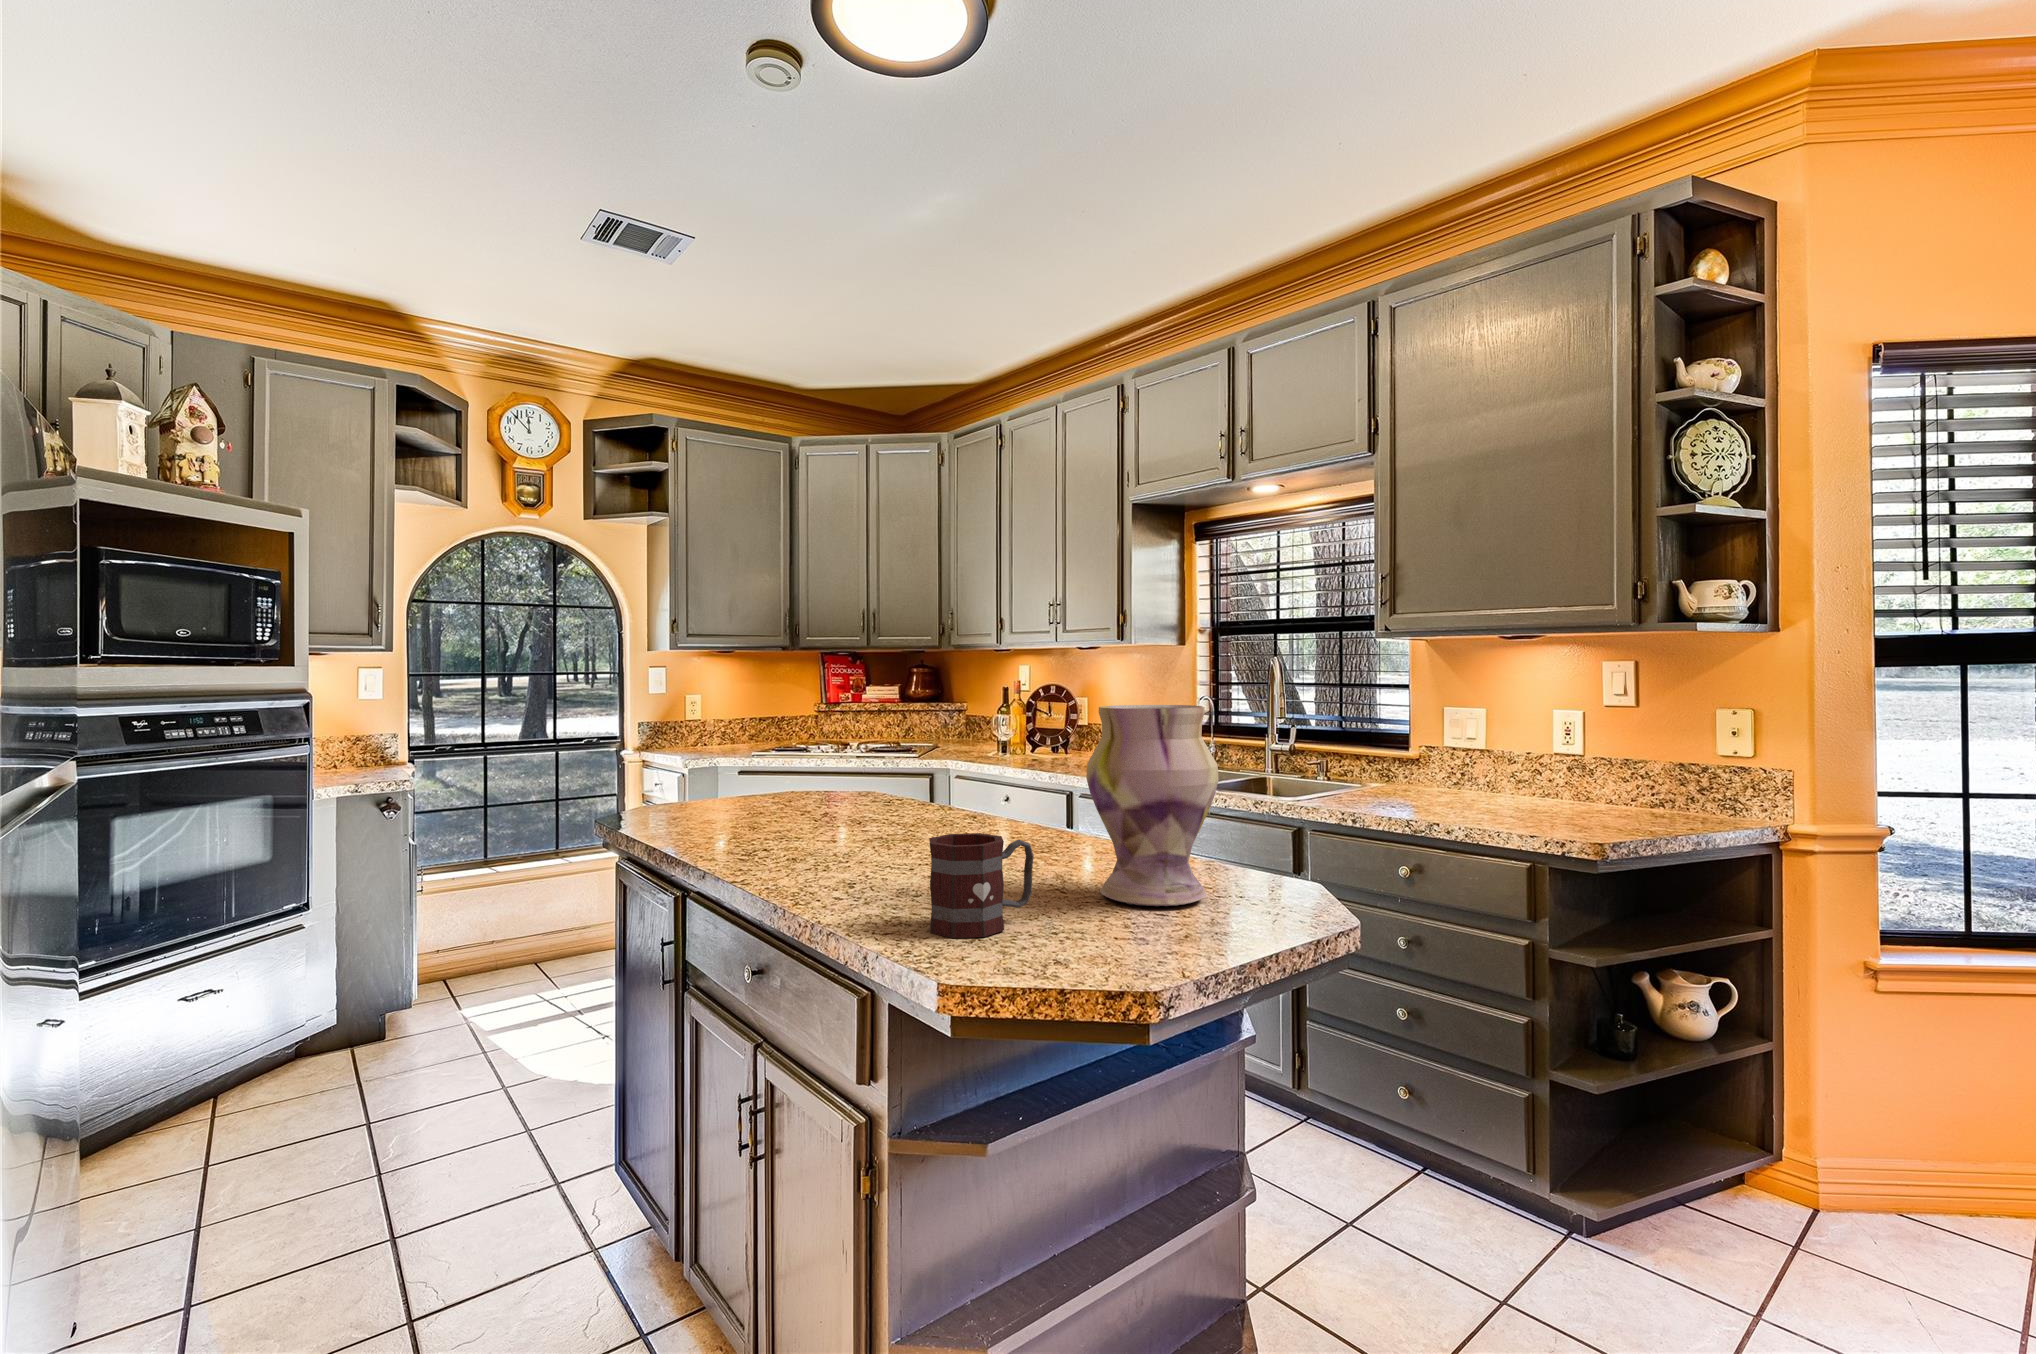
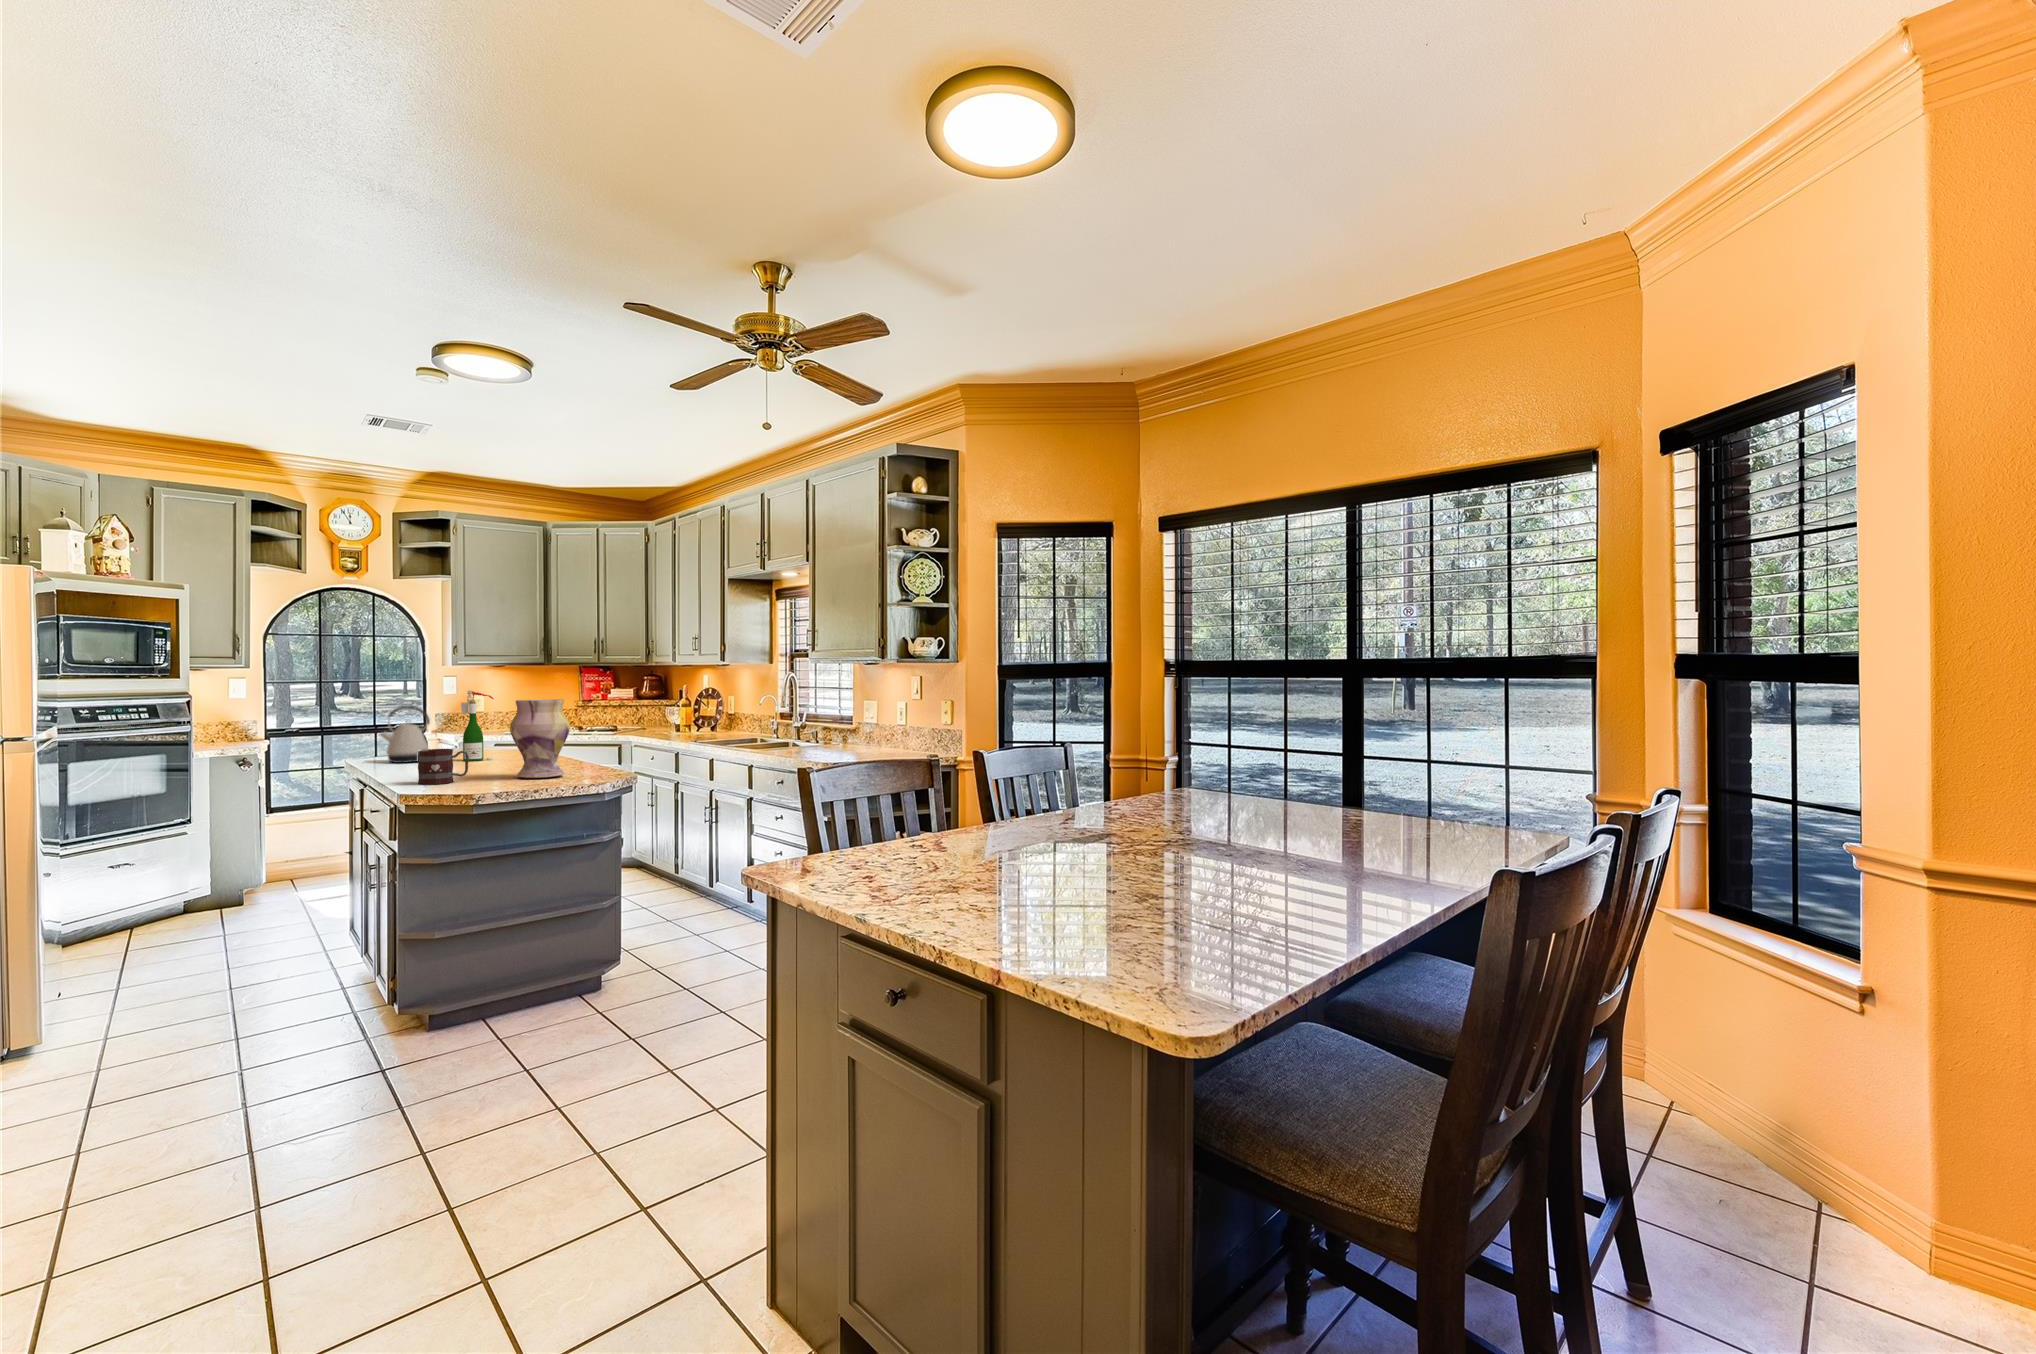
wine bottle: none [833,685,890,830] -> present [461,690,493,761]
kettle: none [692,715,784,835] -> present [380,706,430,763]

